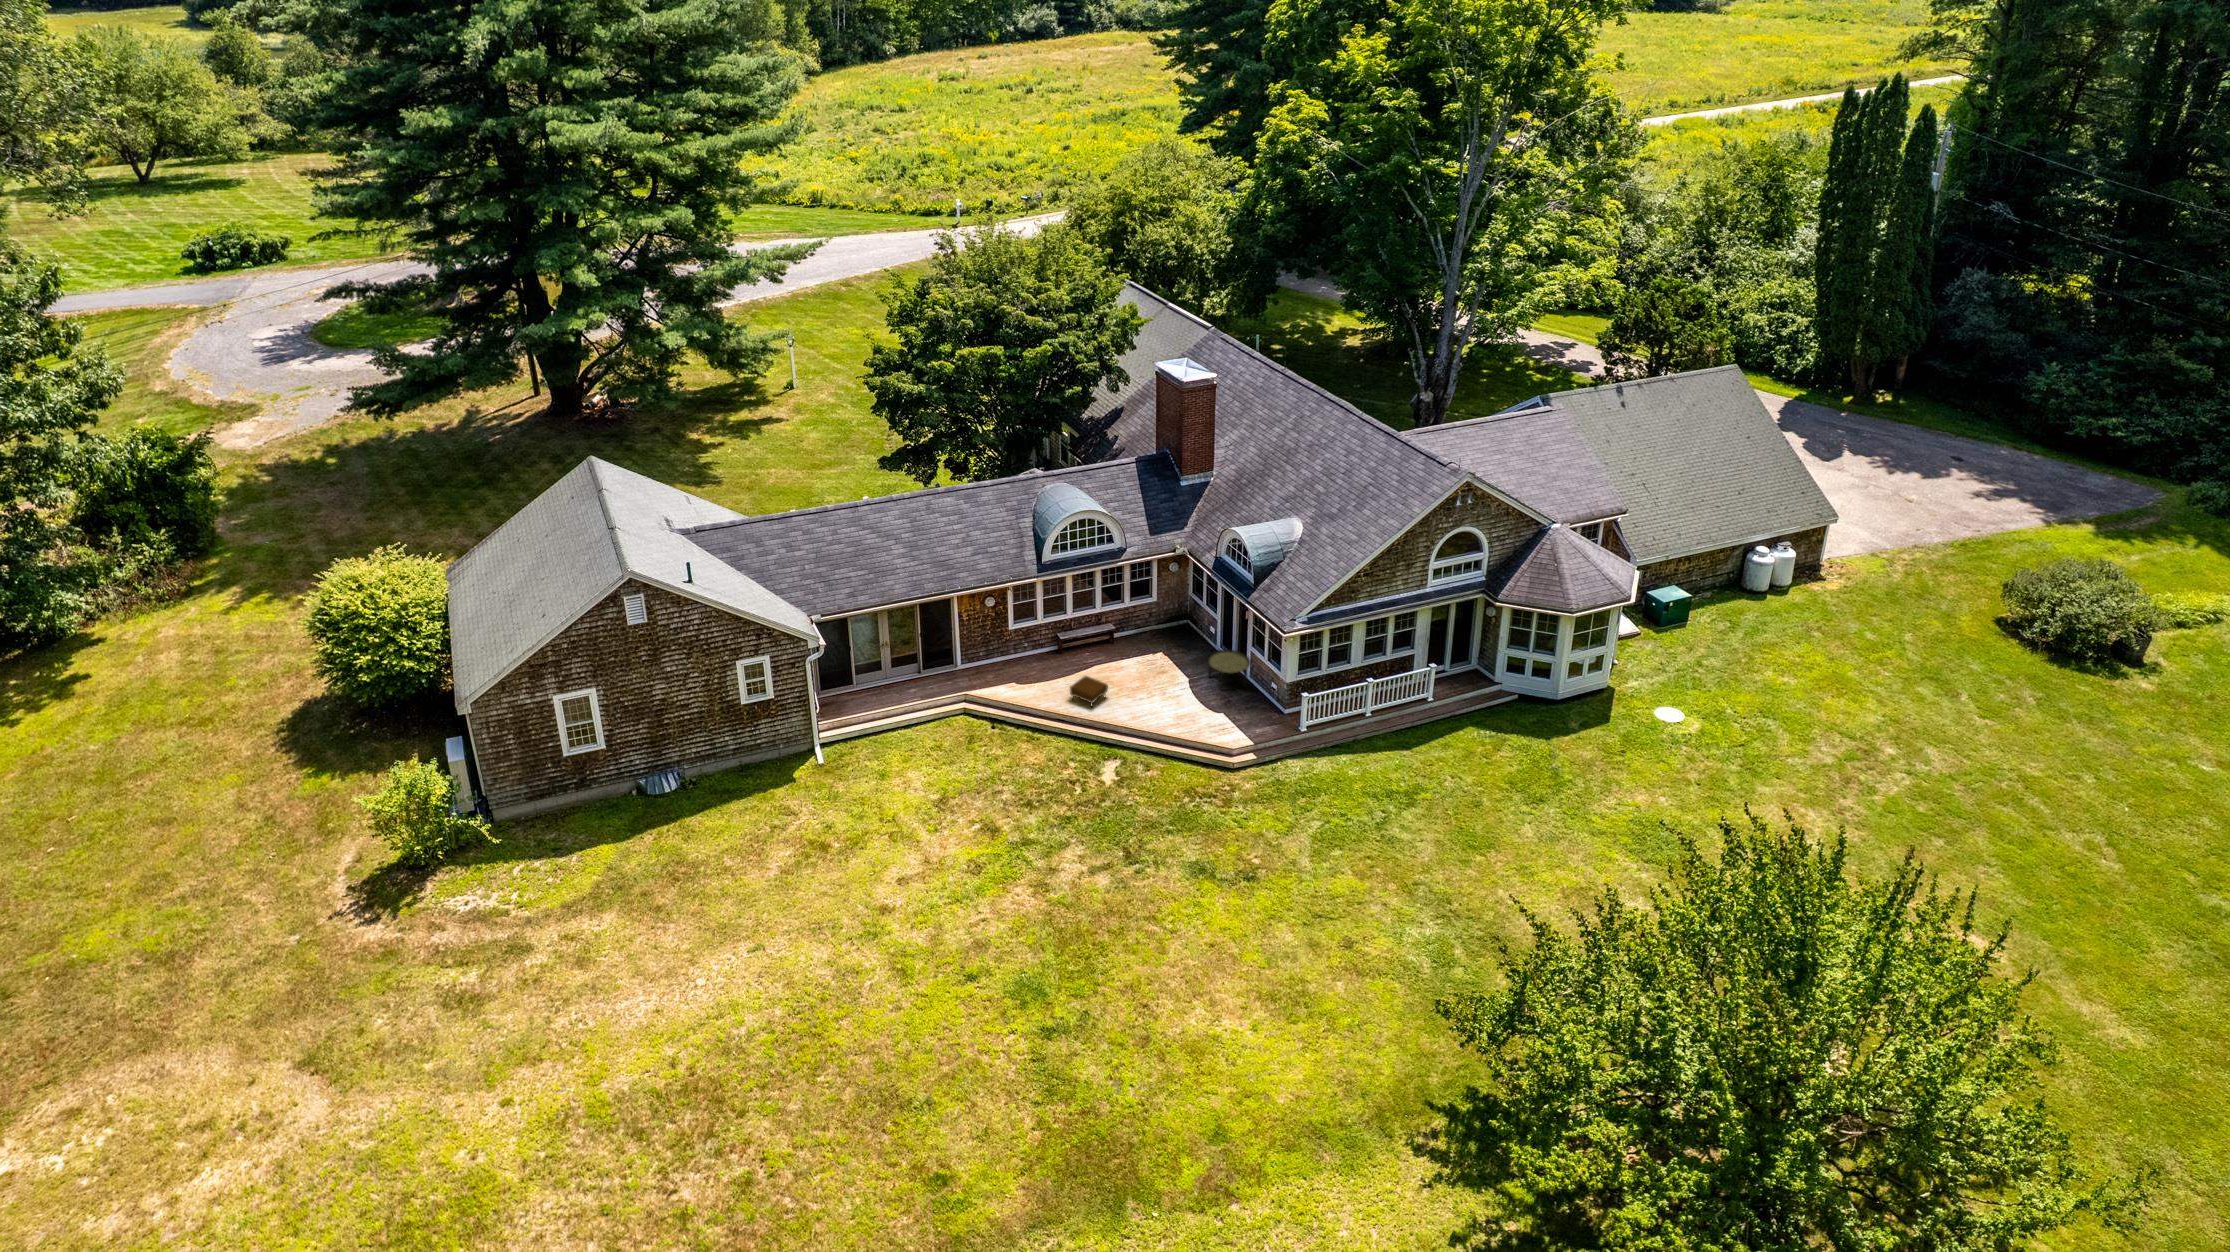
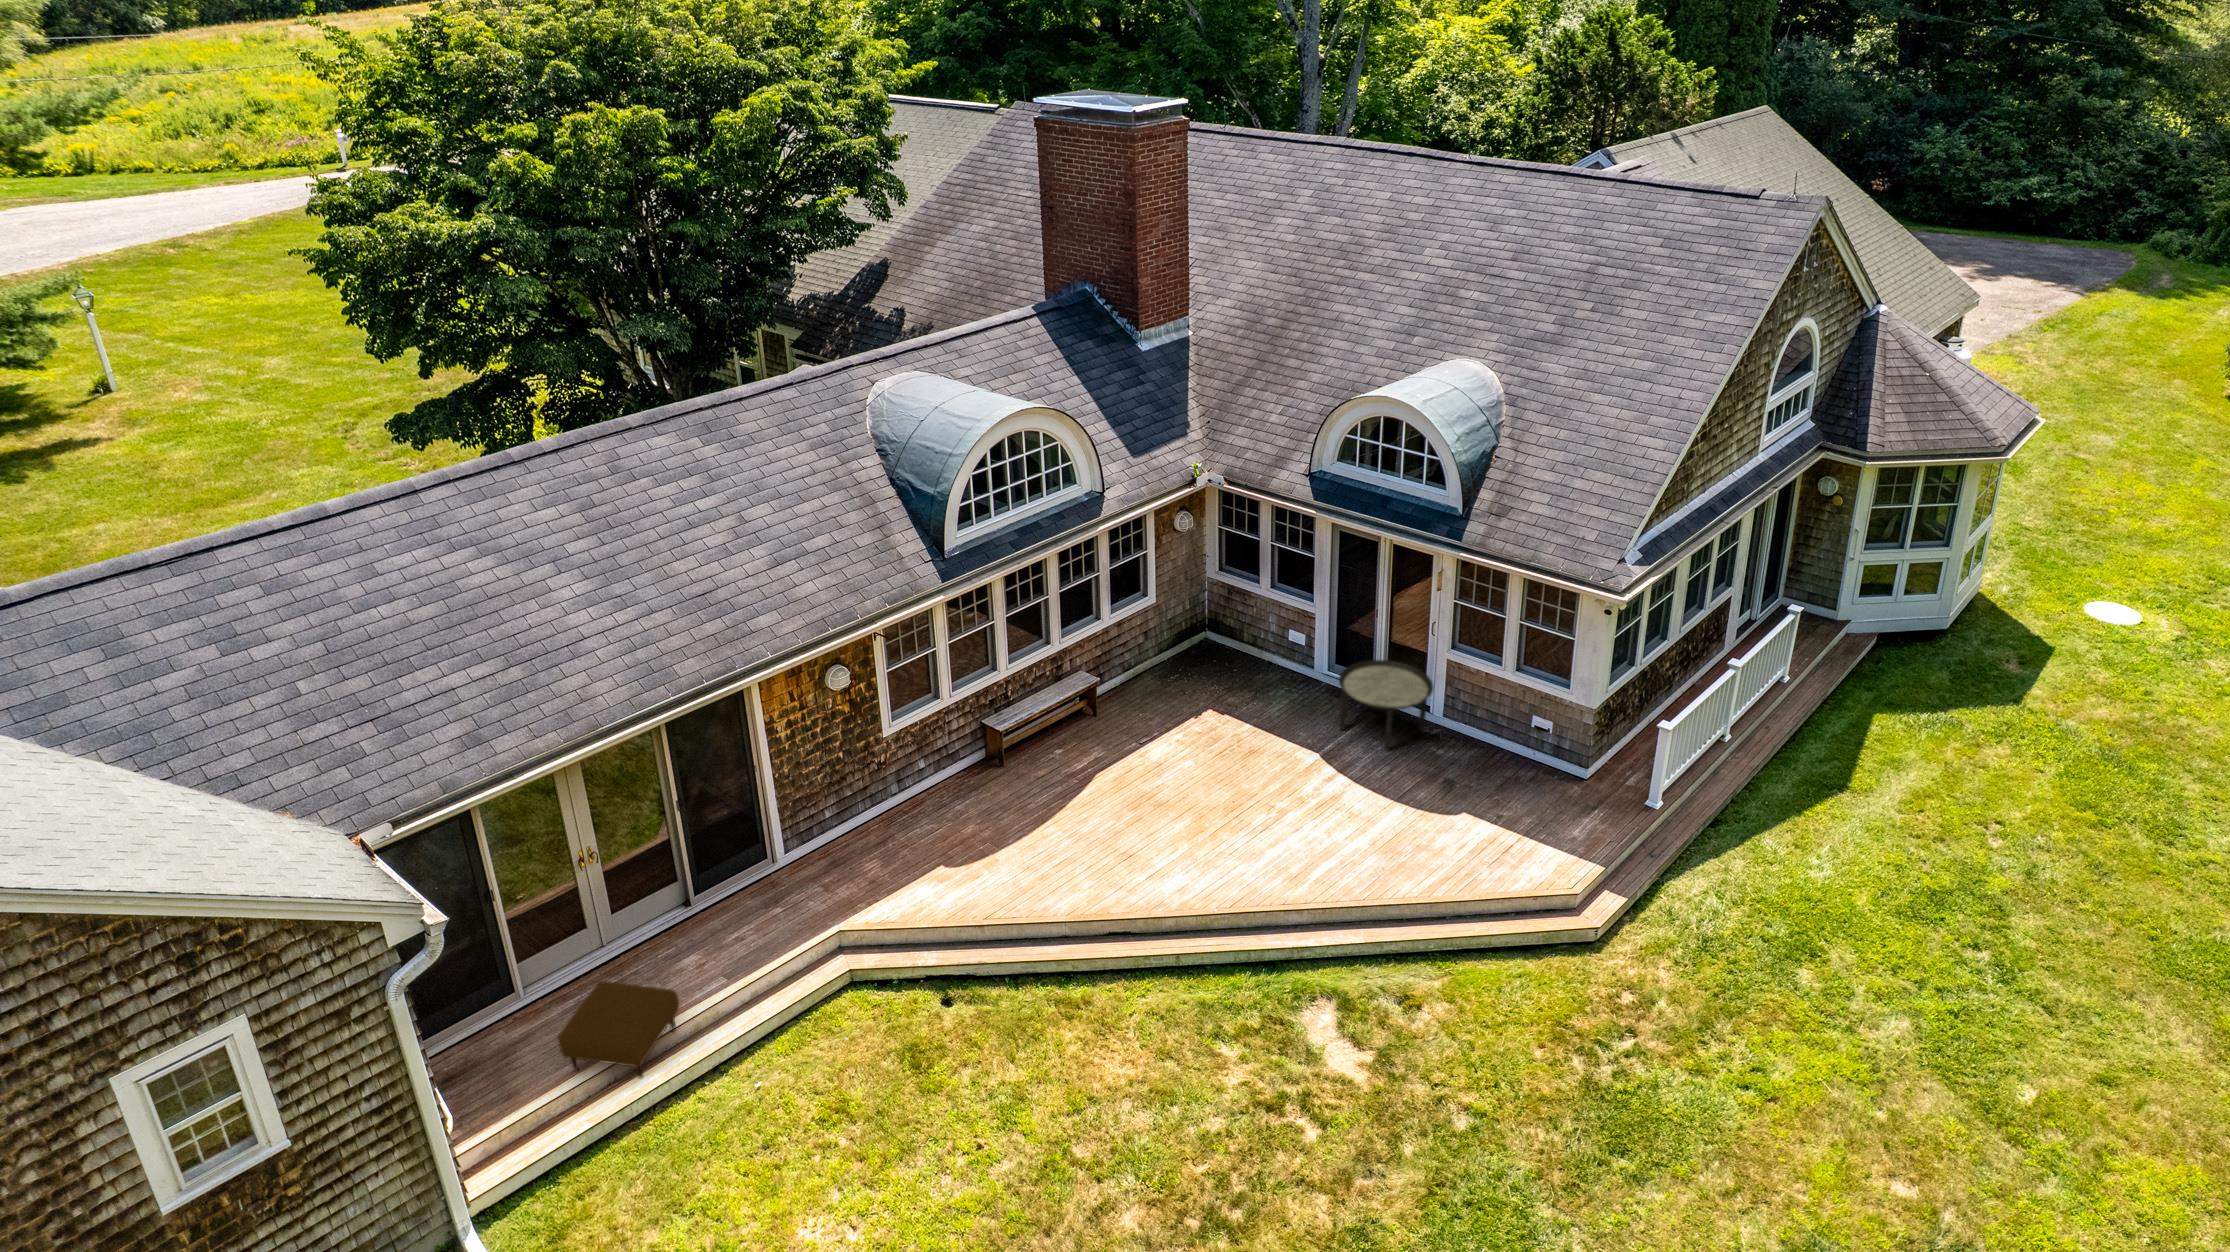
ottoman: present [1070,676,1108,706] -> present [558,981,679,1078]

